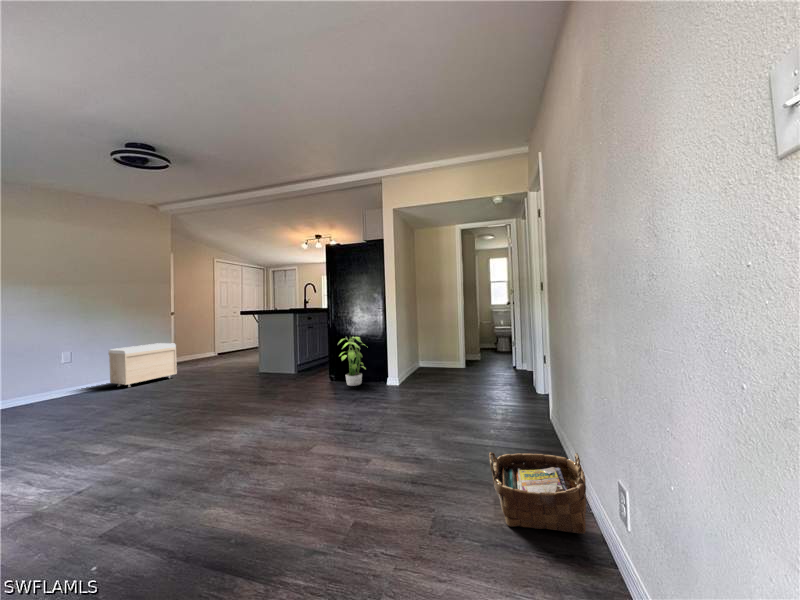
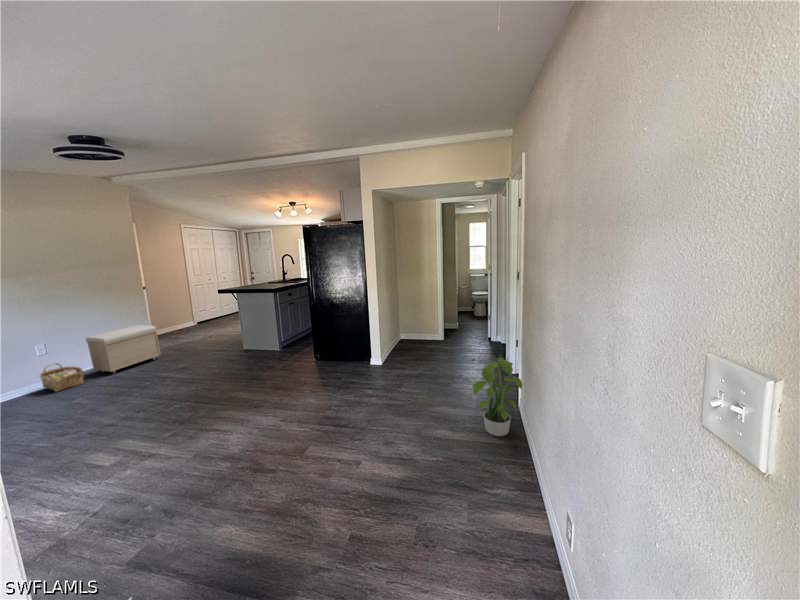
potted plant: present [338,337,366,386] -> present [471,357,522,436]
woven basket: present [489,452,586,534] -> present [40,363,84,392]

